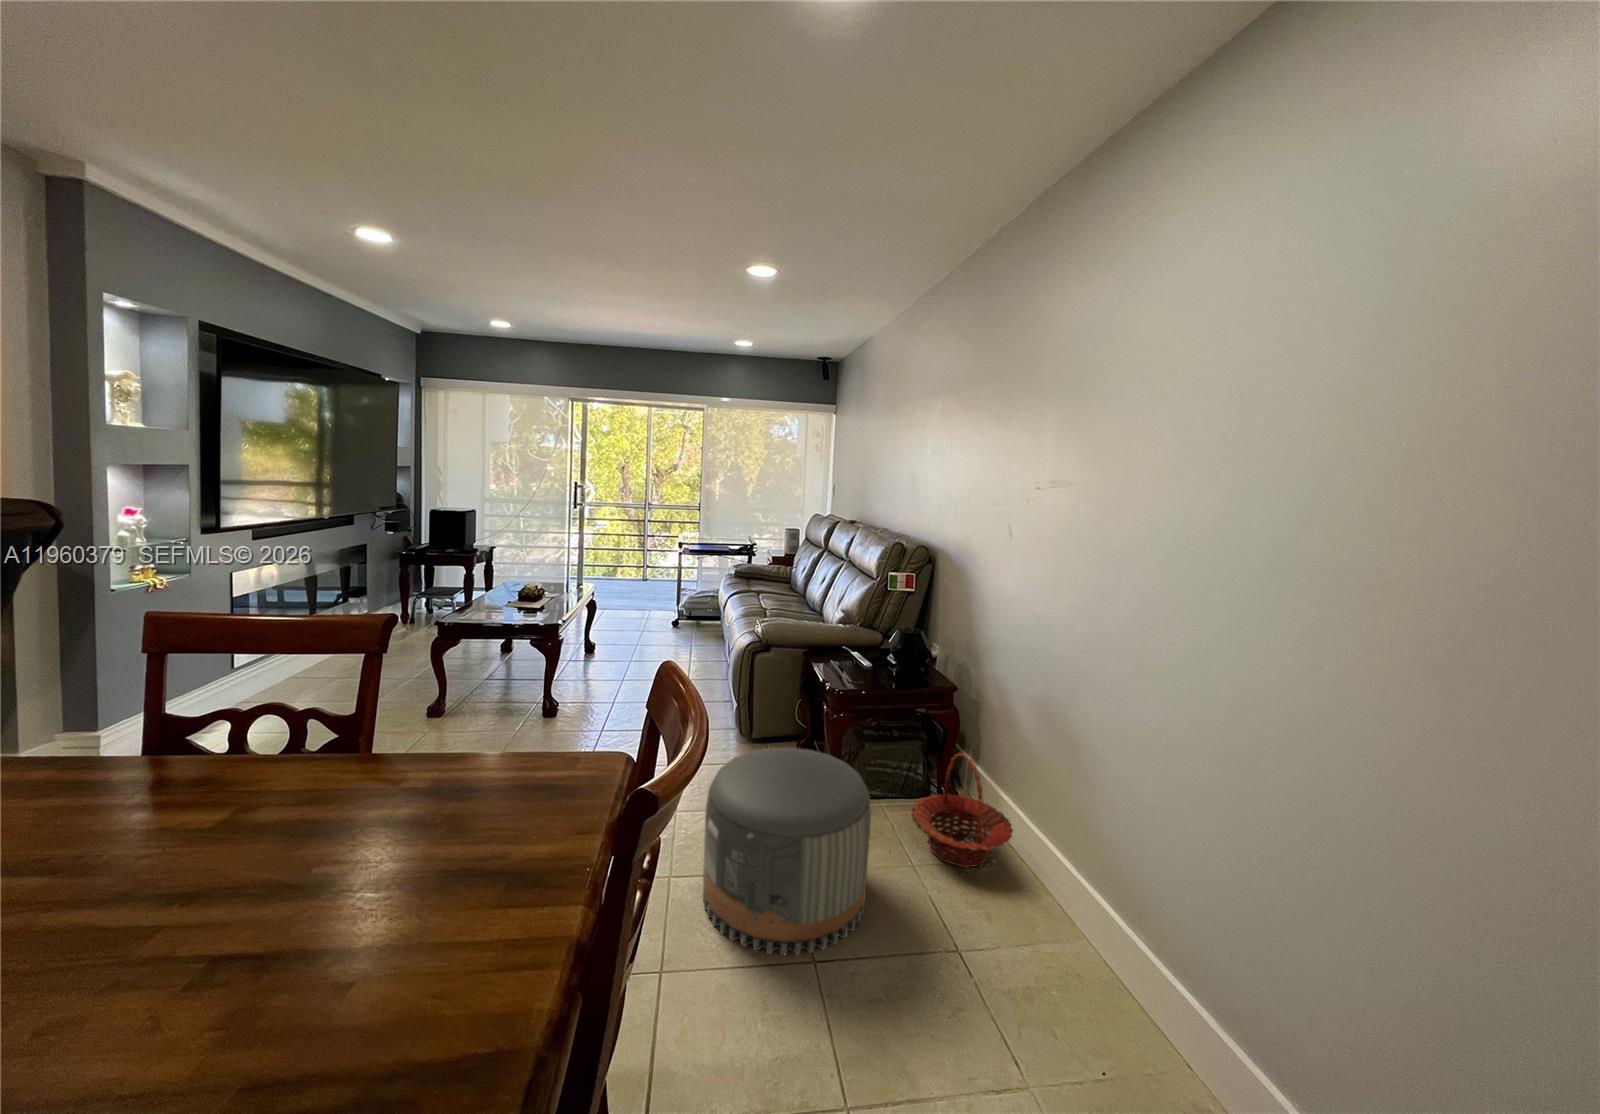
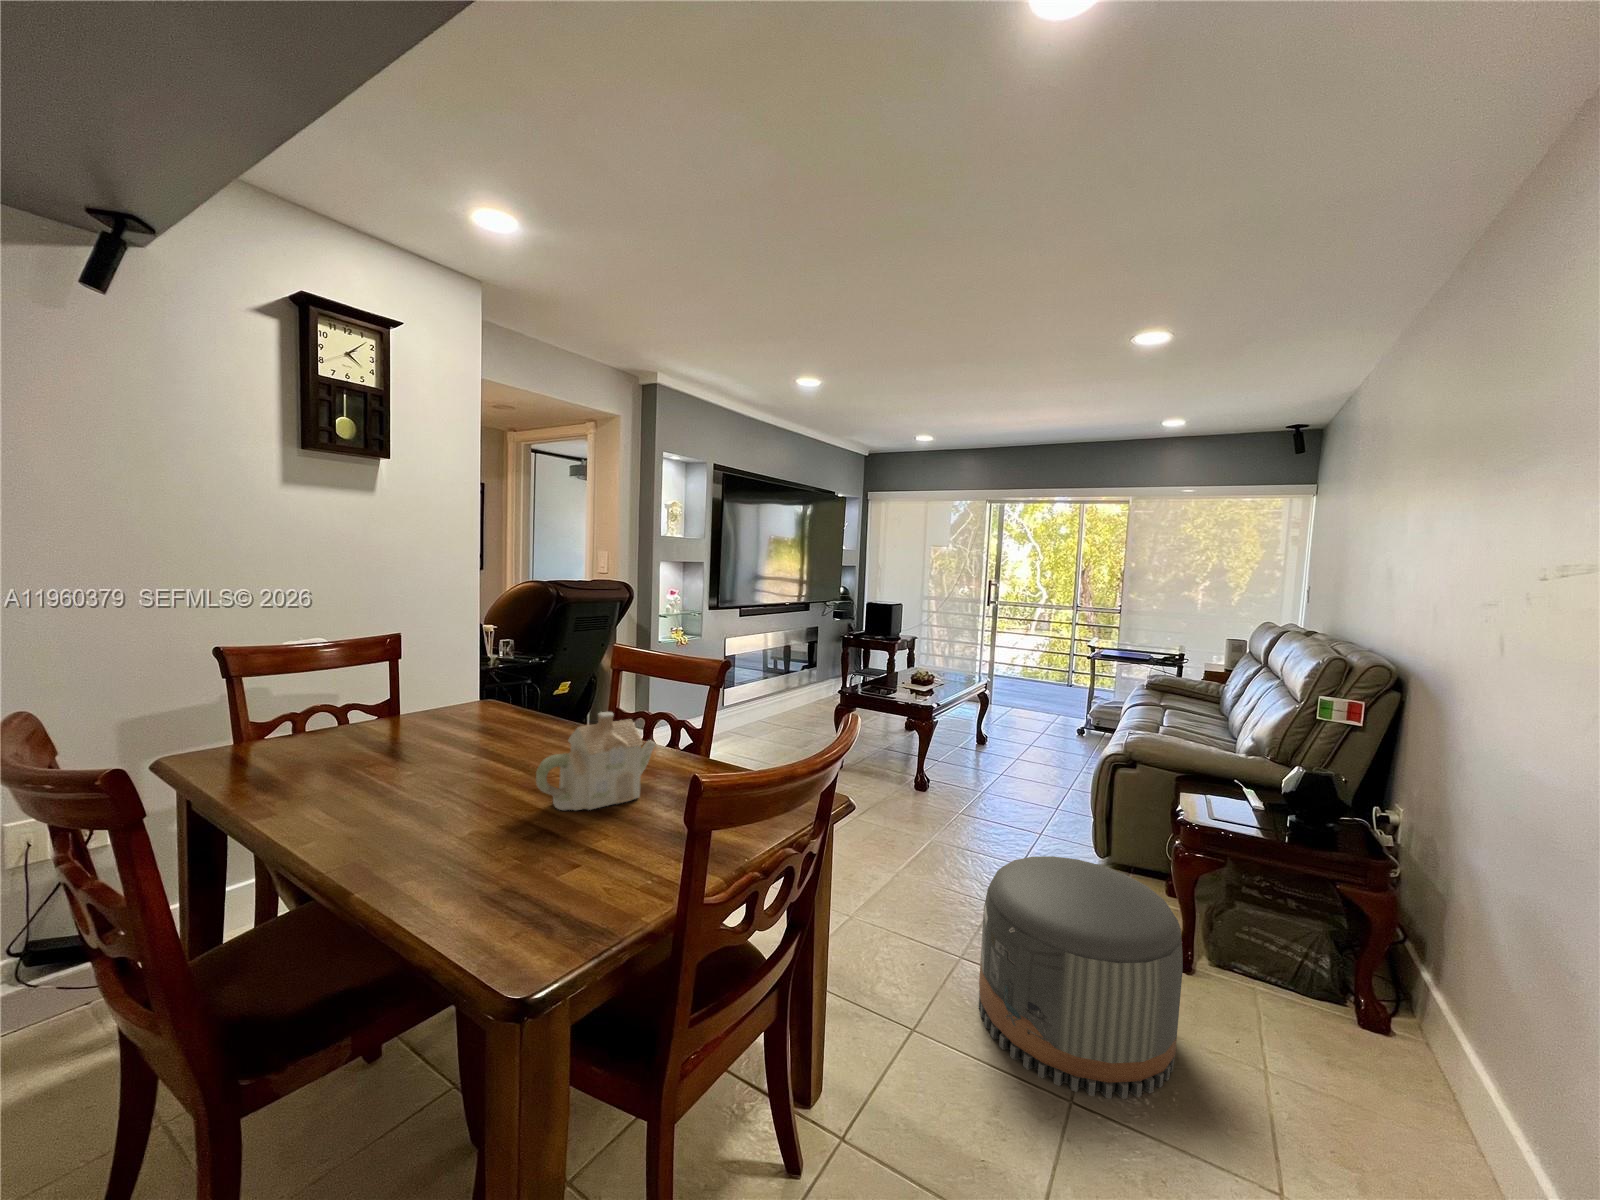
teapot: none [100,748,335,953] -> present [536,712,656,810]
basket: present [912,753,1013,867] -> none [1276,947,1463,1122]

